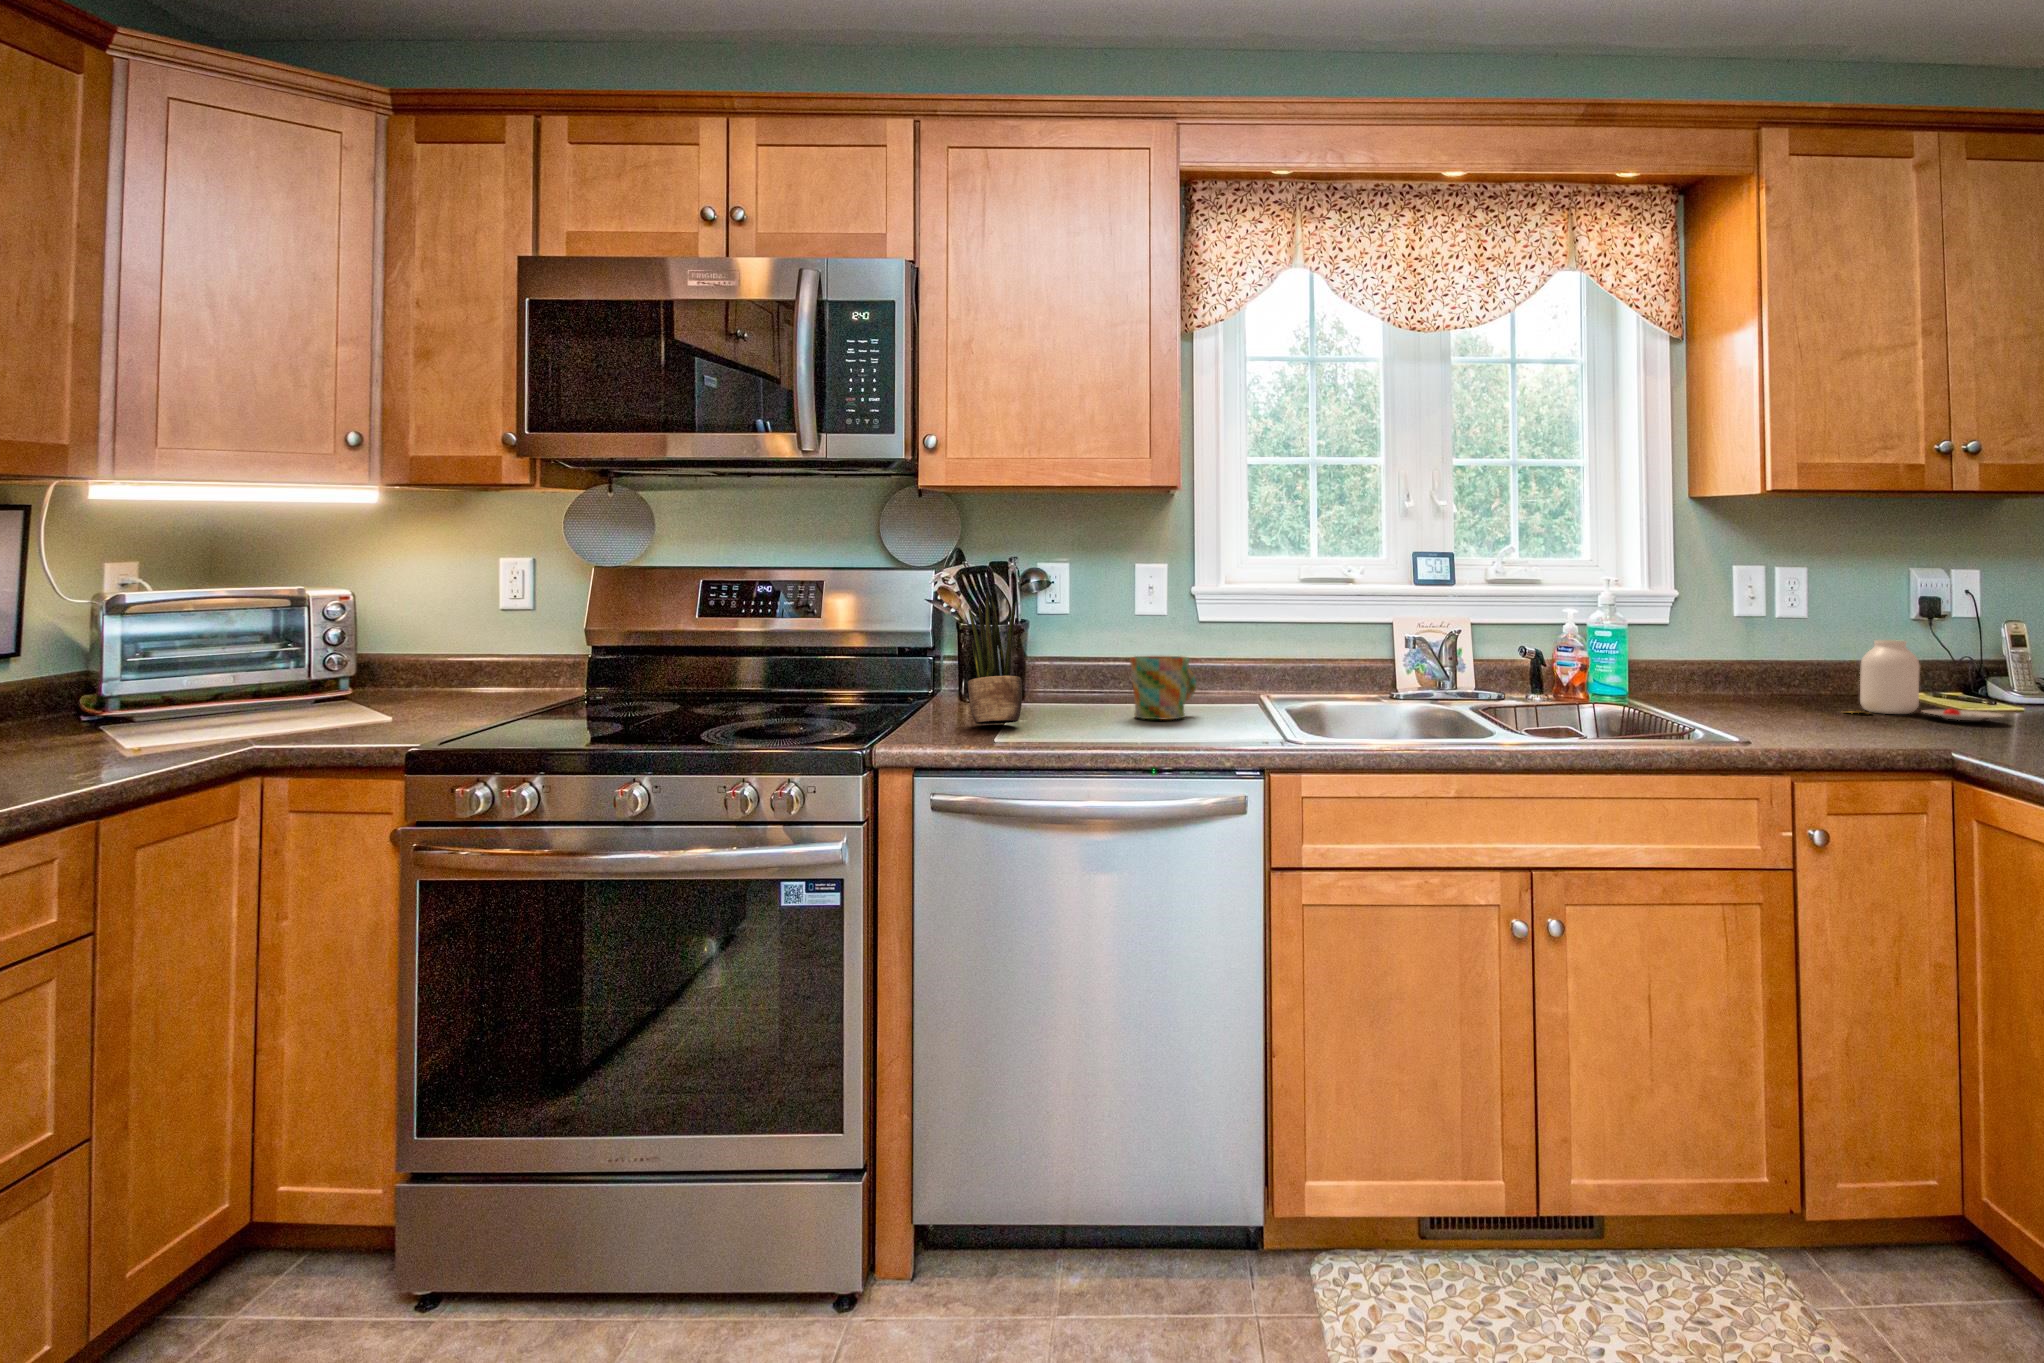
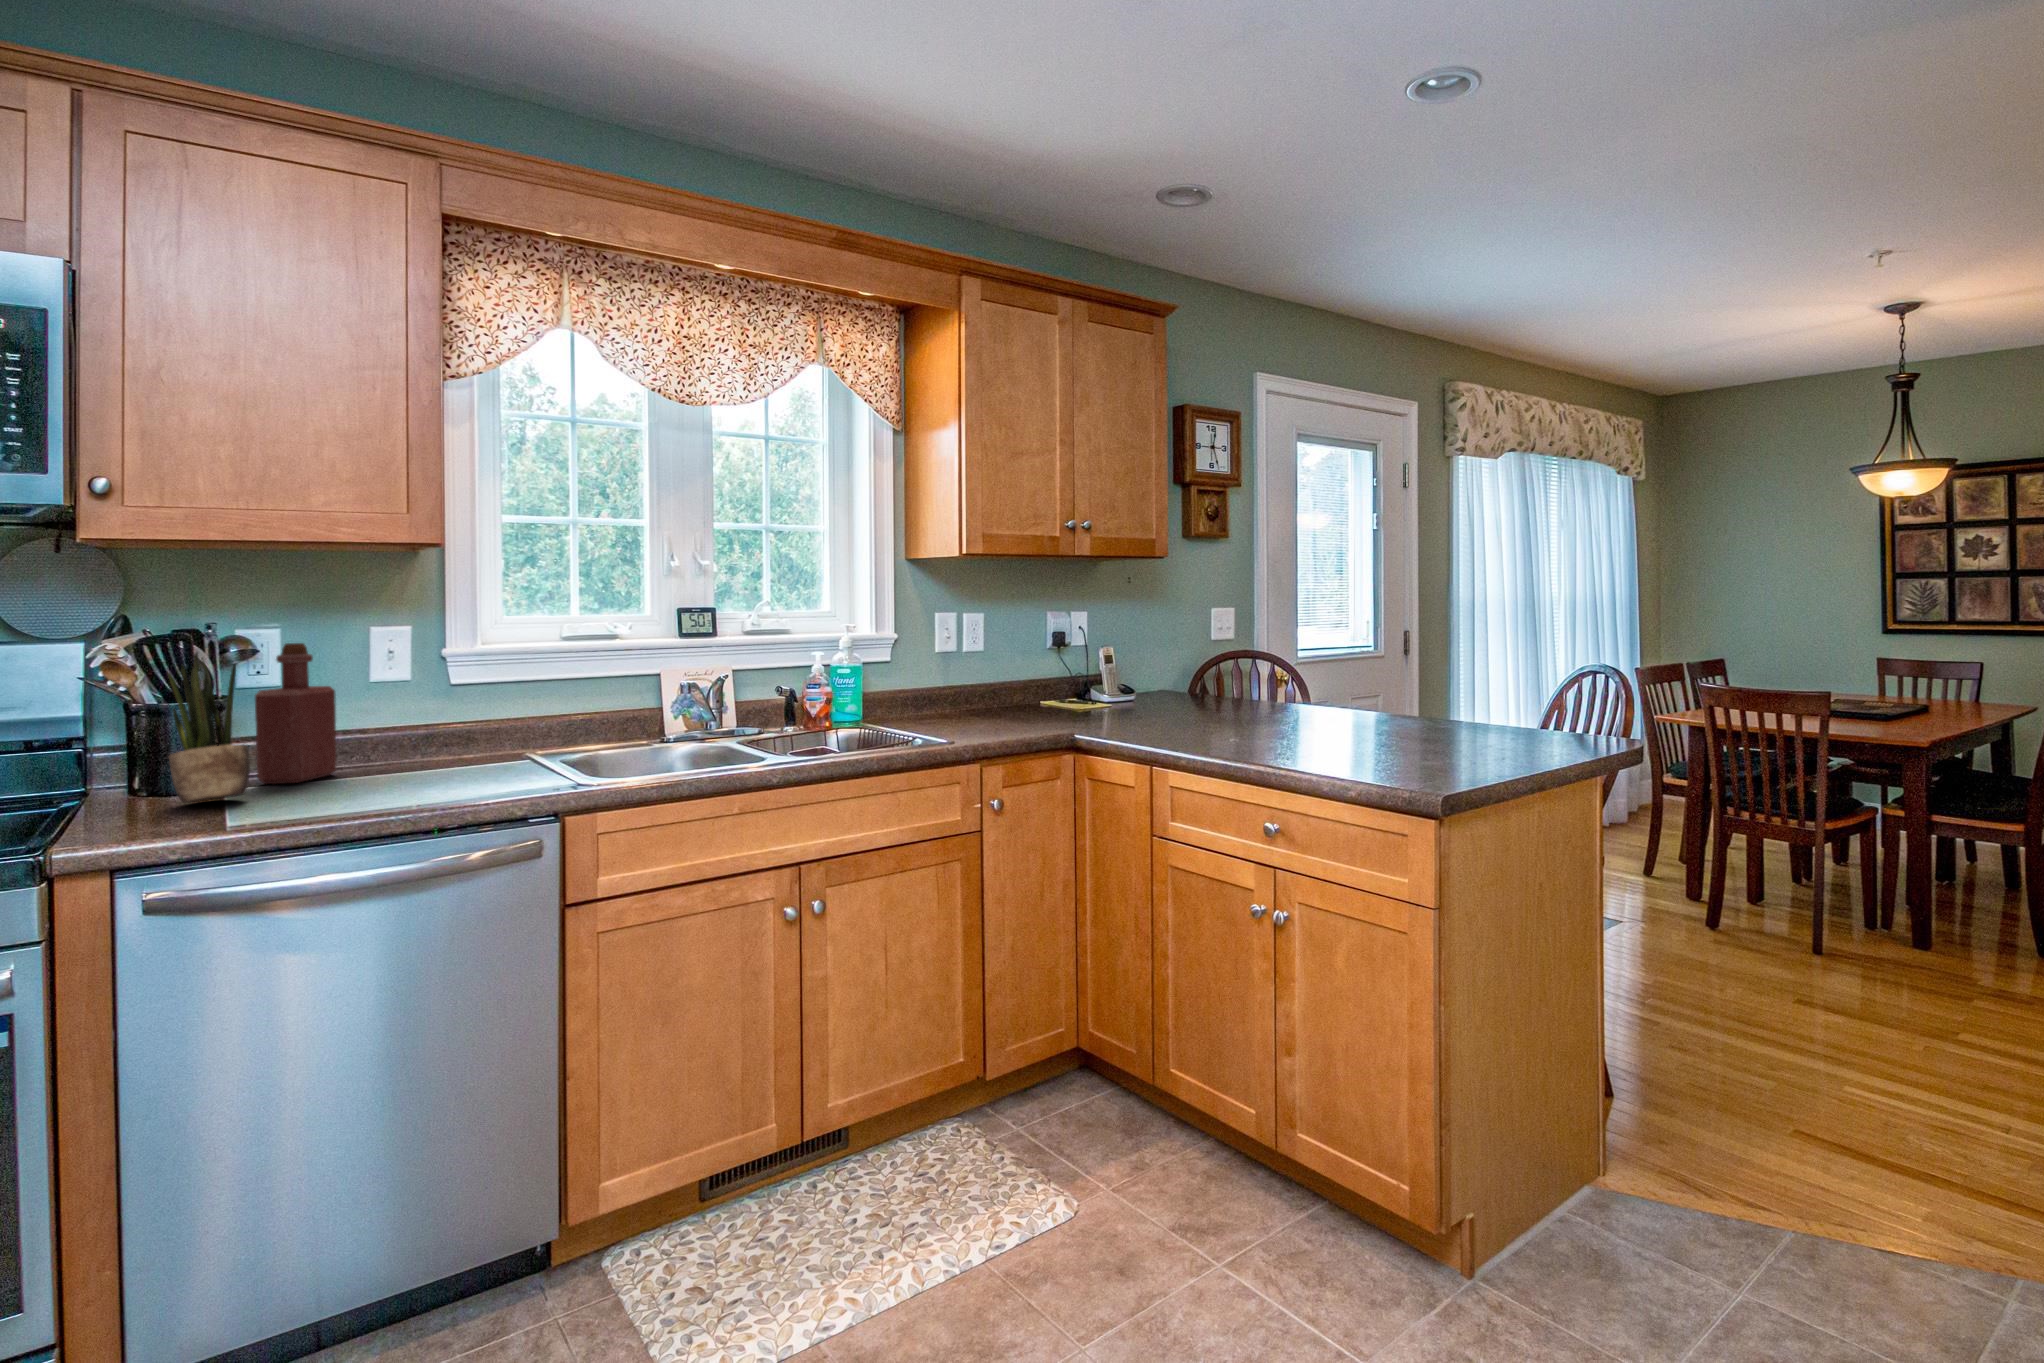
bottle: none [1031,589,1090,716] -> present [255,643,336,784]
jar: present [1843,640,2003,720] -> none [1006,663,1092,717]
mug: present [1130,656,1196,720] -> none [390,708,470,776]

